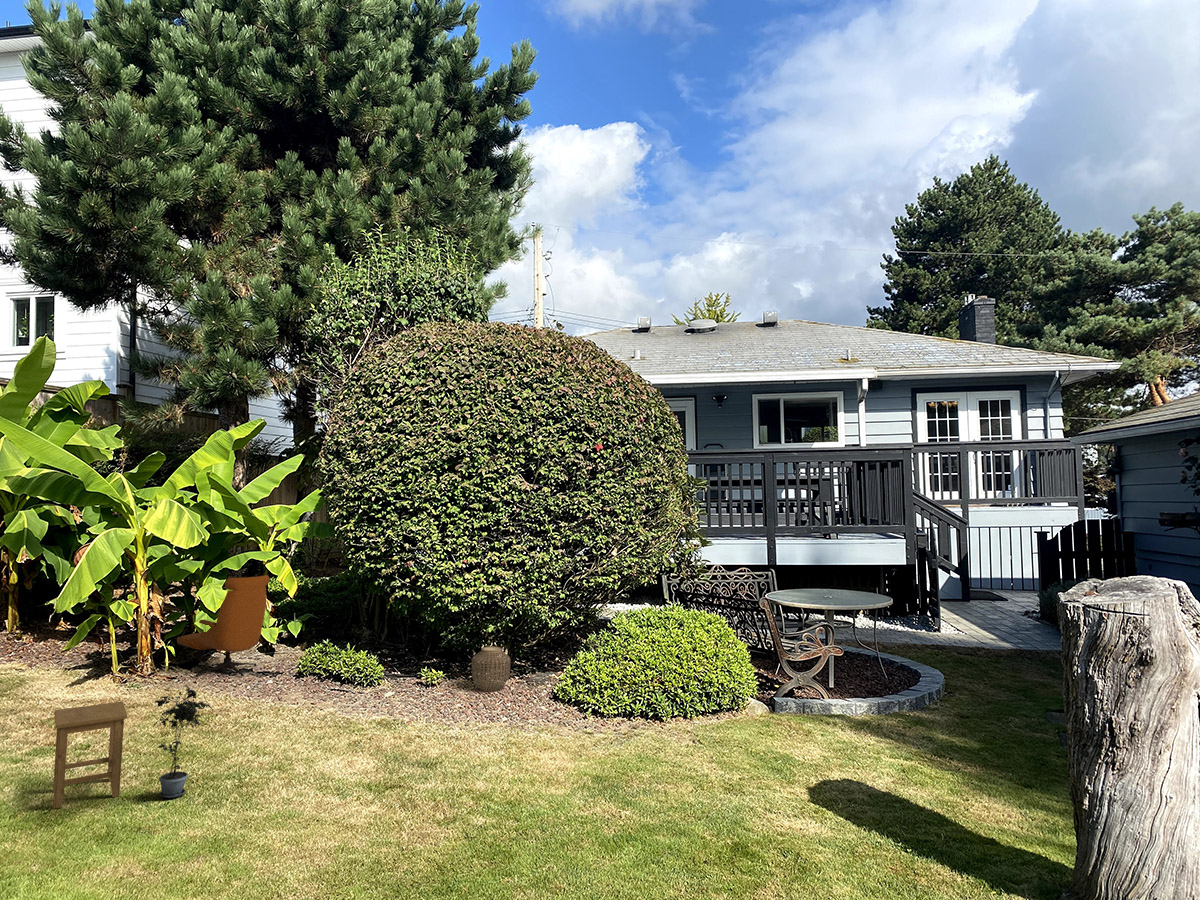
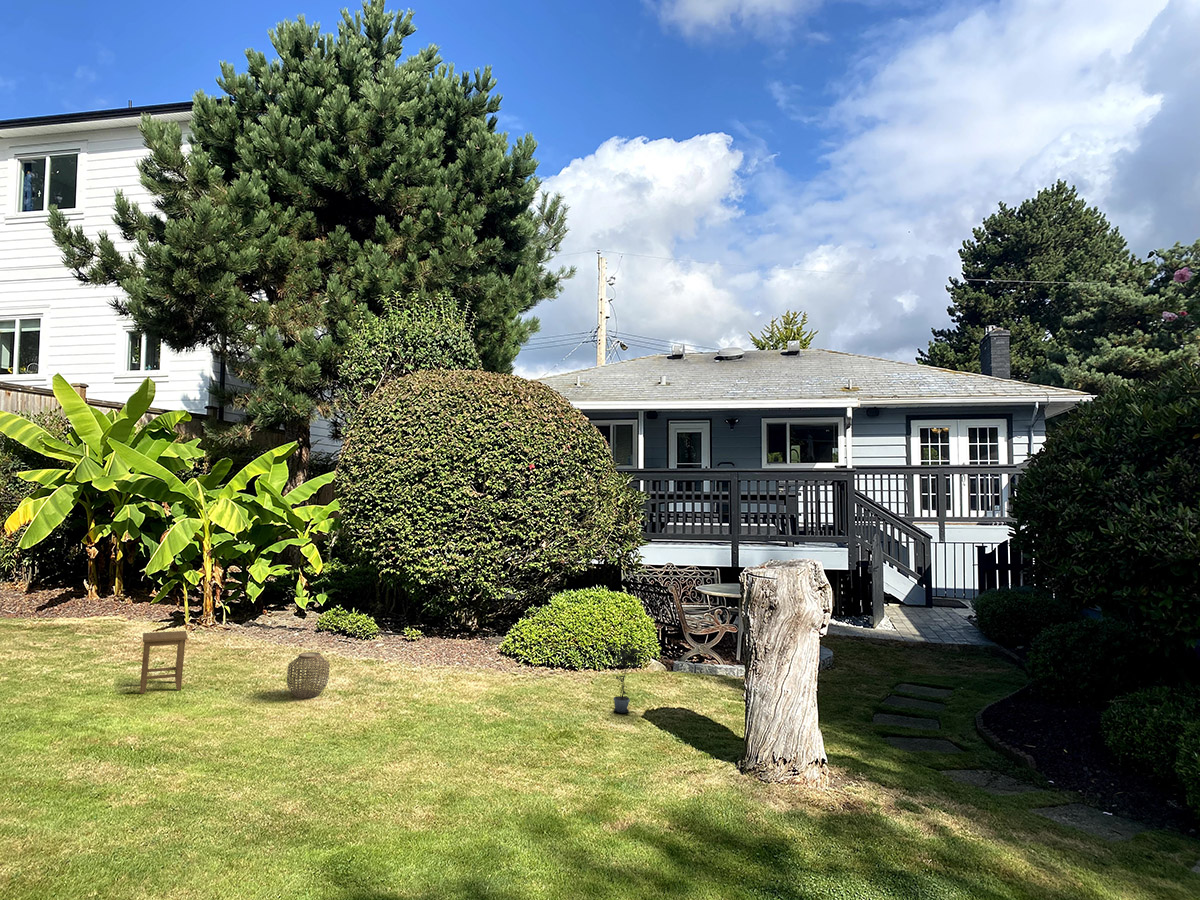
lounge chair: present [176,575,269,677] -> none [232,557,299,631]
woven basket: present [472,646,510,691] -> present [287,652,330,698]
potted plant: present [154,685,213,798] -> present [606,641,648,713]

